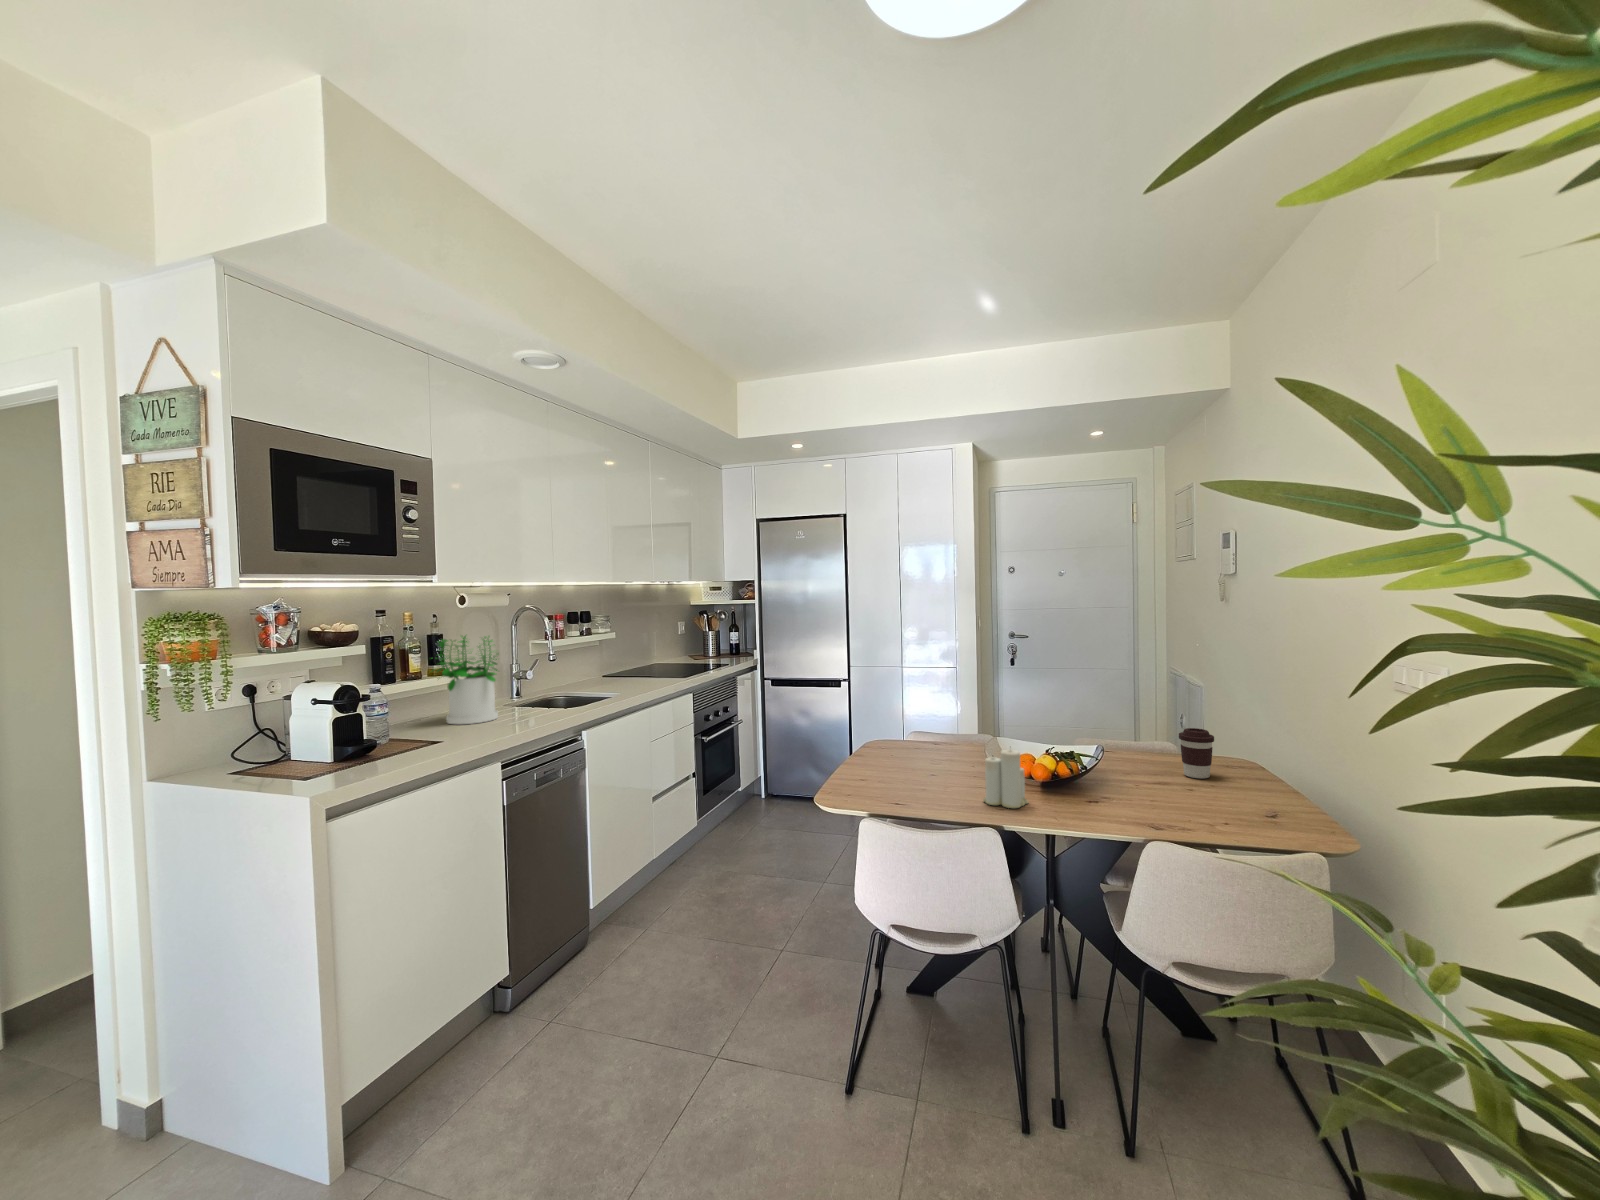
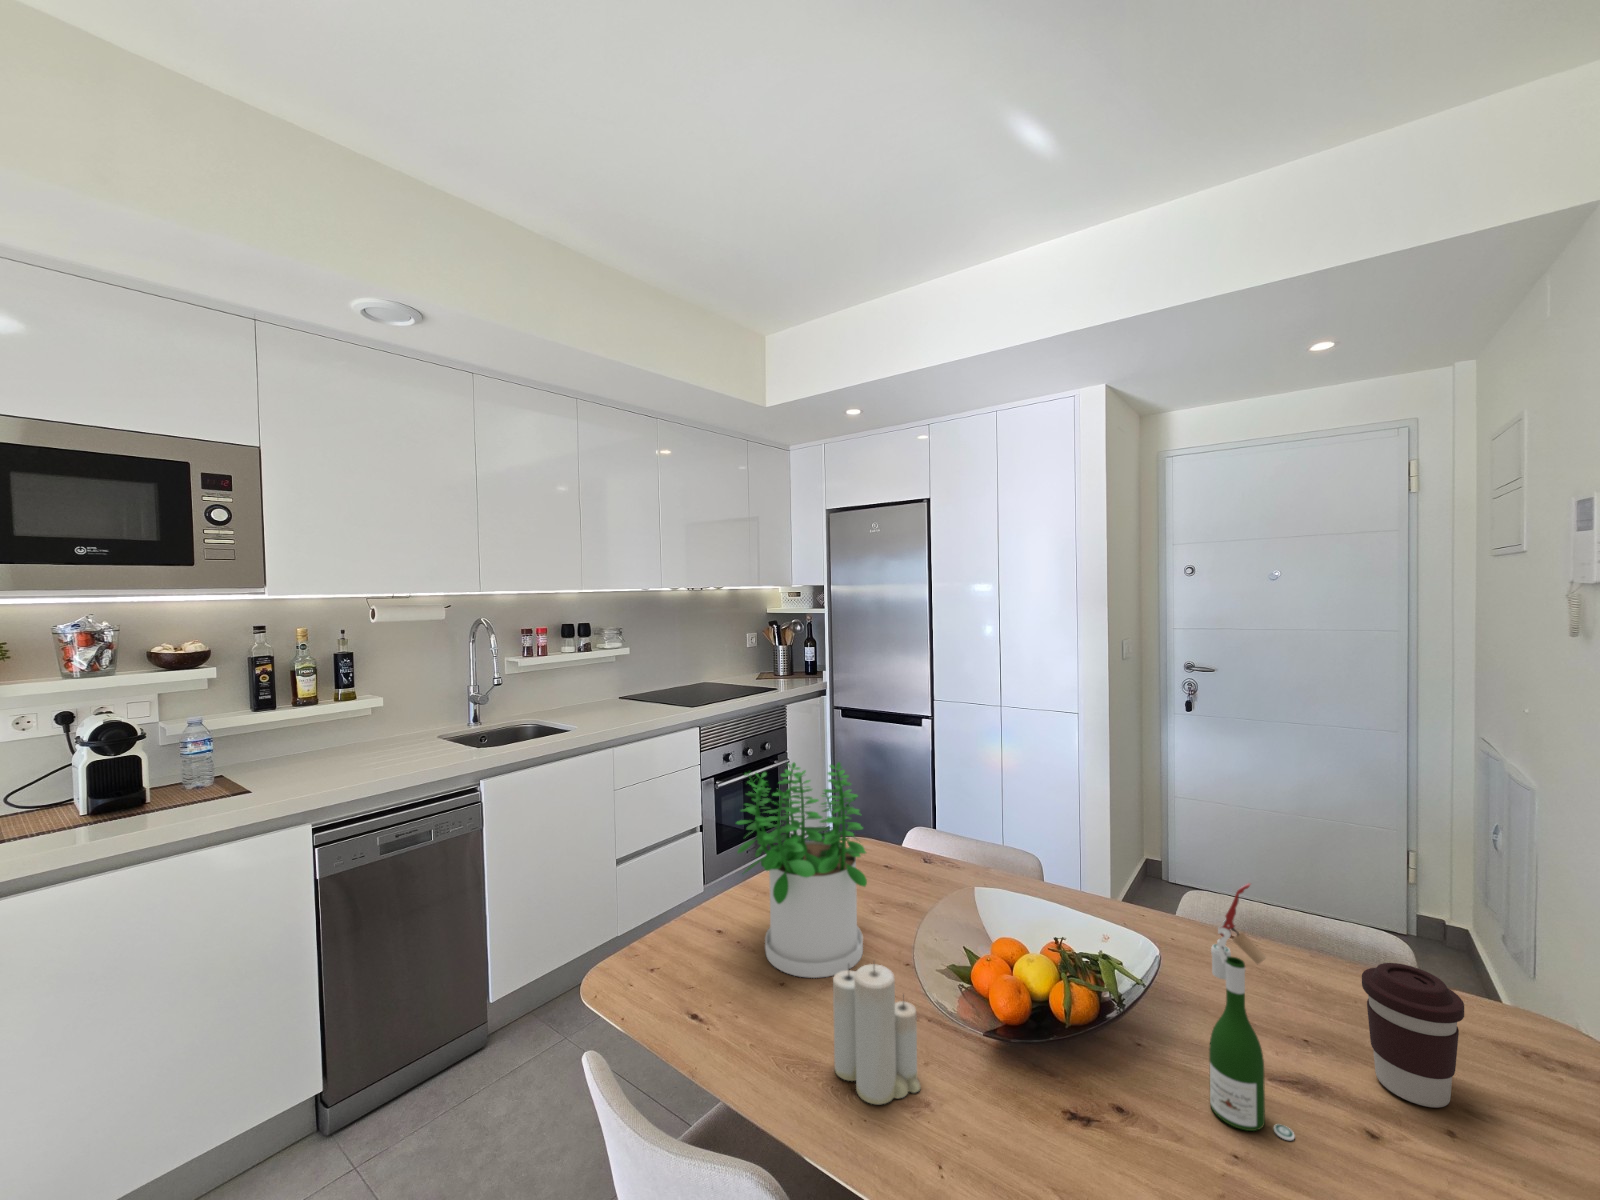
potted plant: present [436,636,498,724] -> present [737,762,867,978]
wine bottle: none [1133,693,1168,792] -> present [1209,883,1294,1140]

